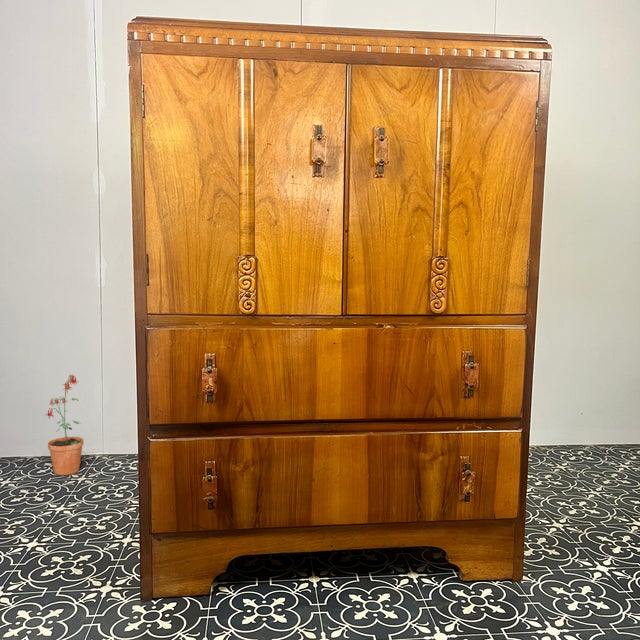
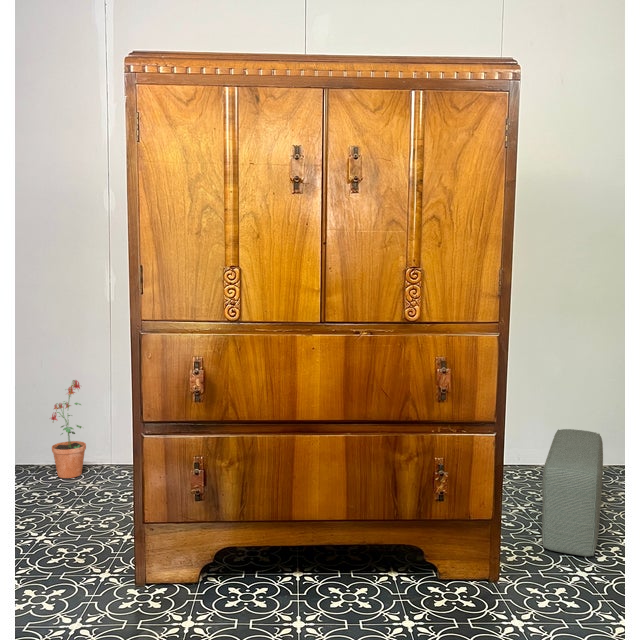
pouf: none [550,420,615,550] -> present [542,429,603,556]

